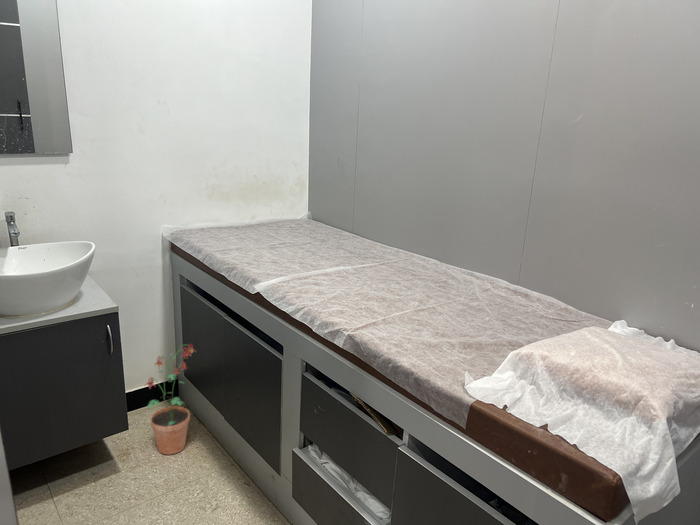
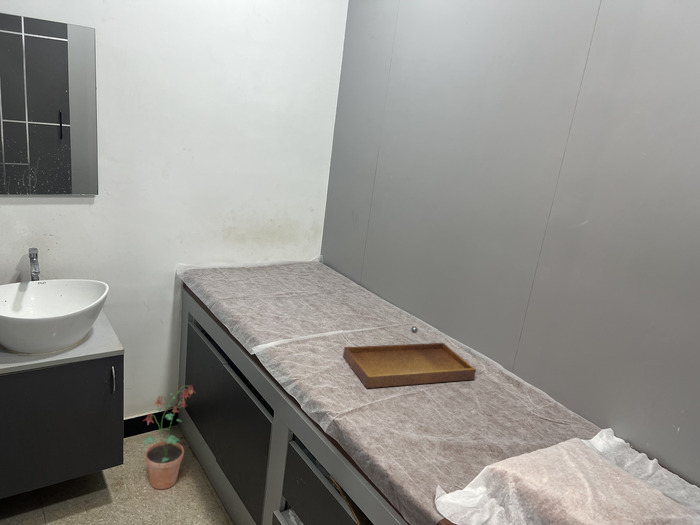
tray: none [348,248,484,308] -> present [343,327,476,388]

